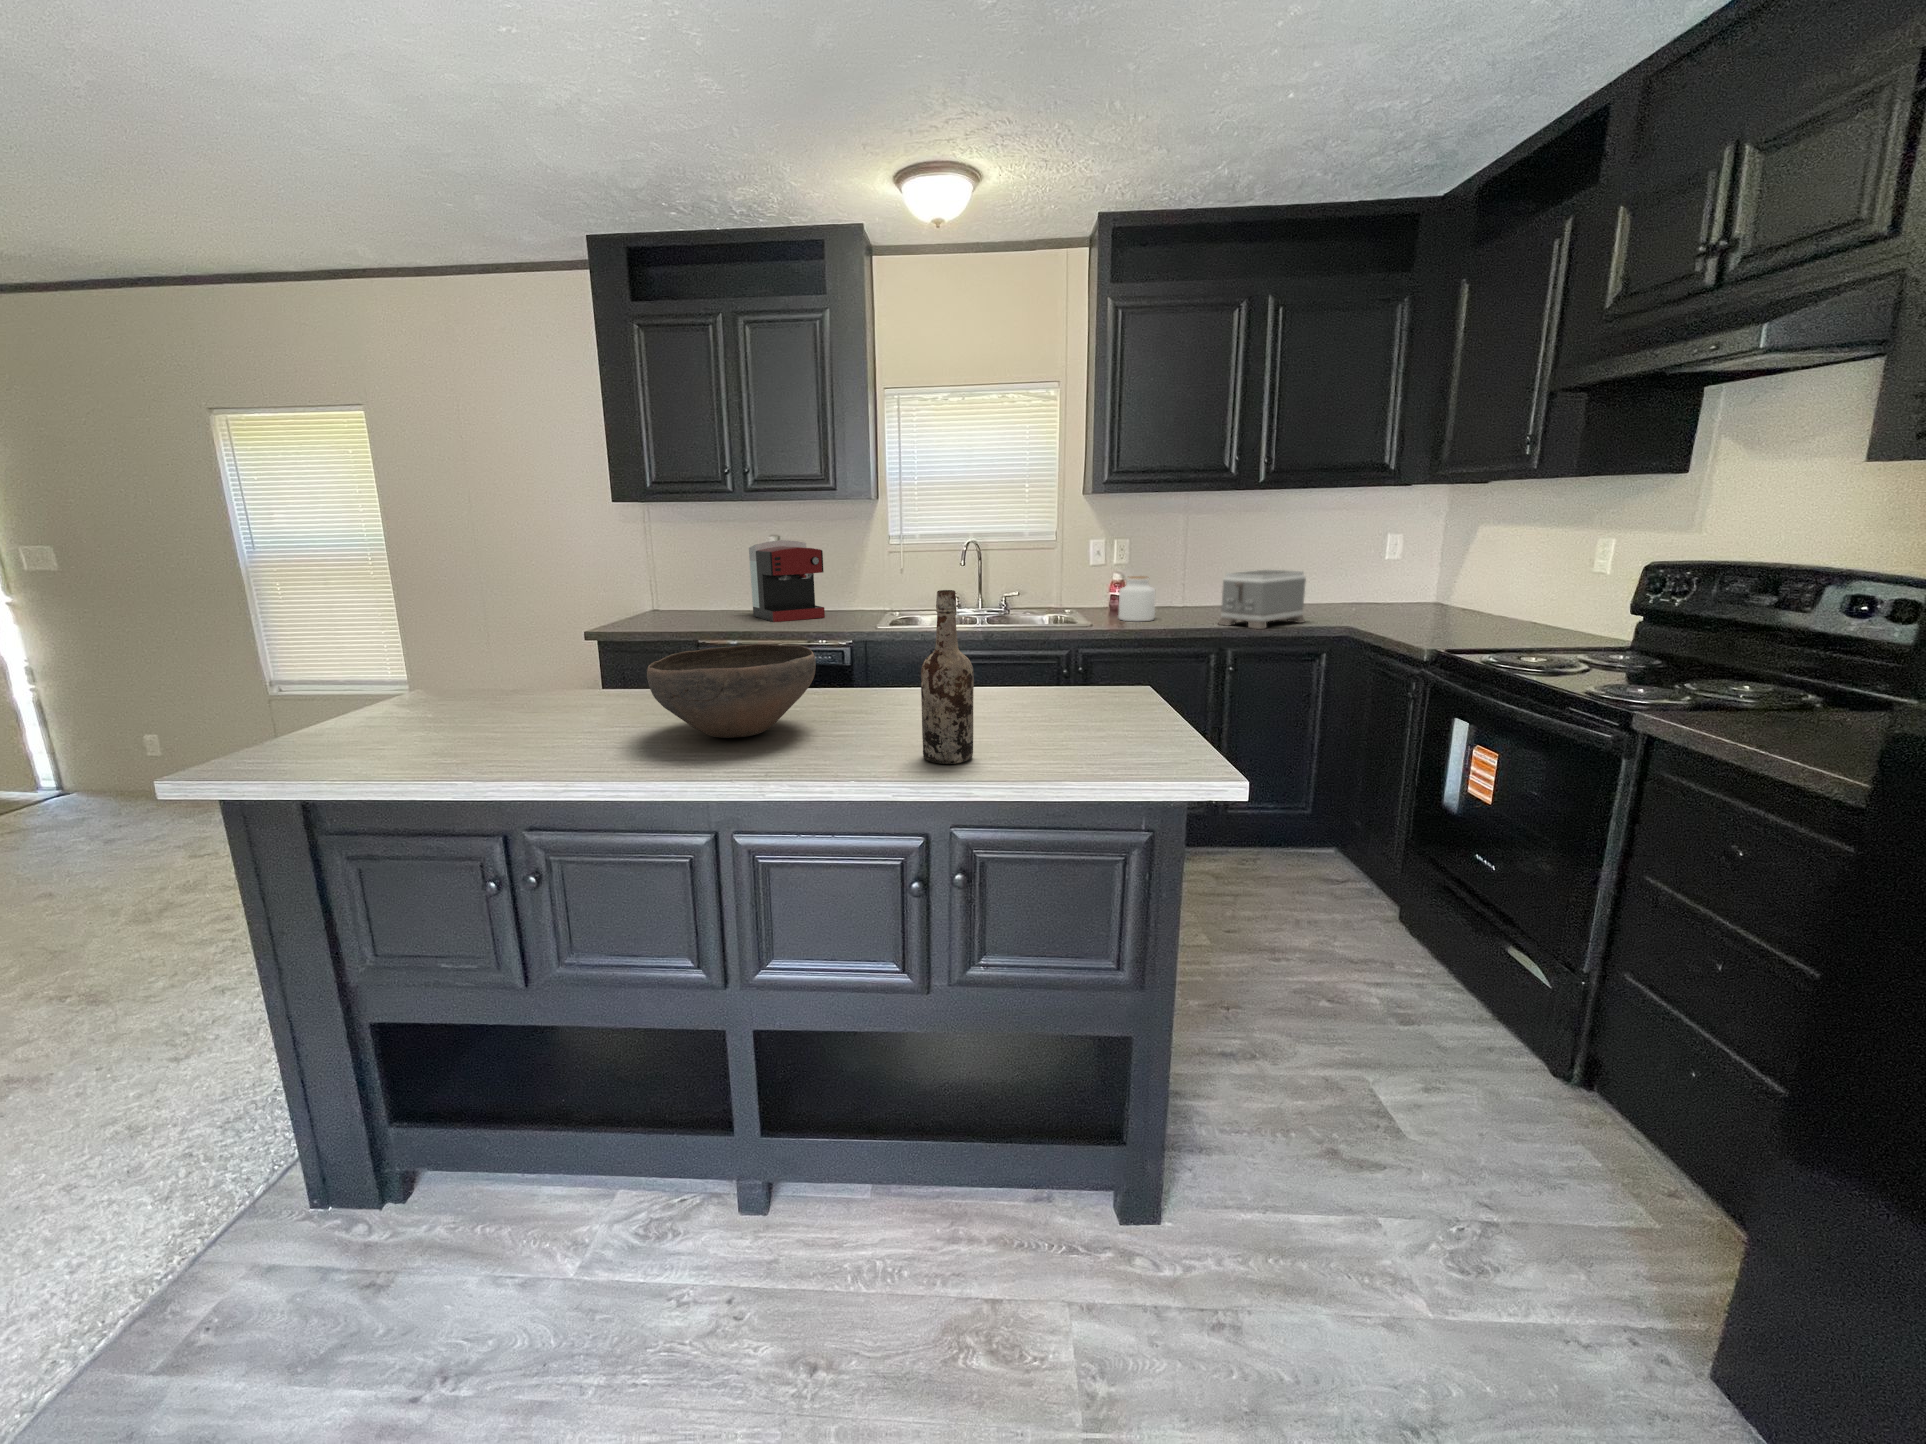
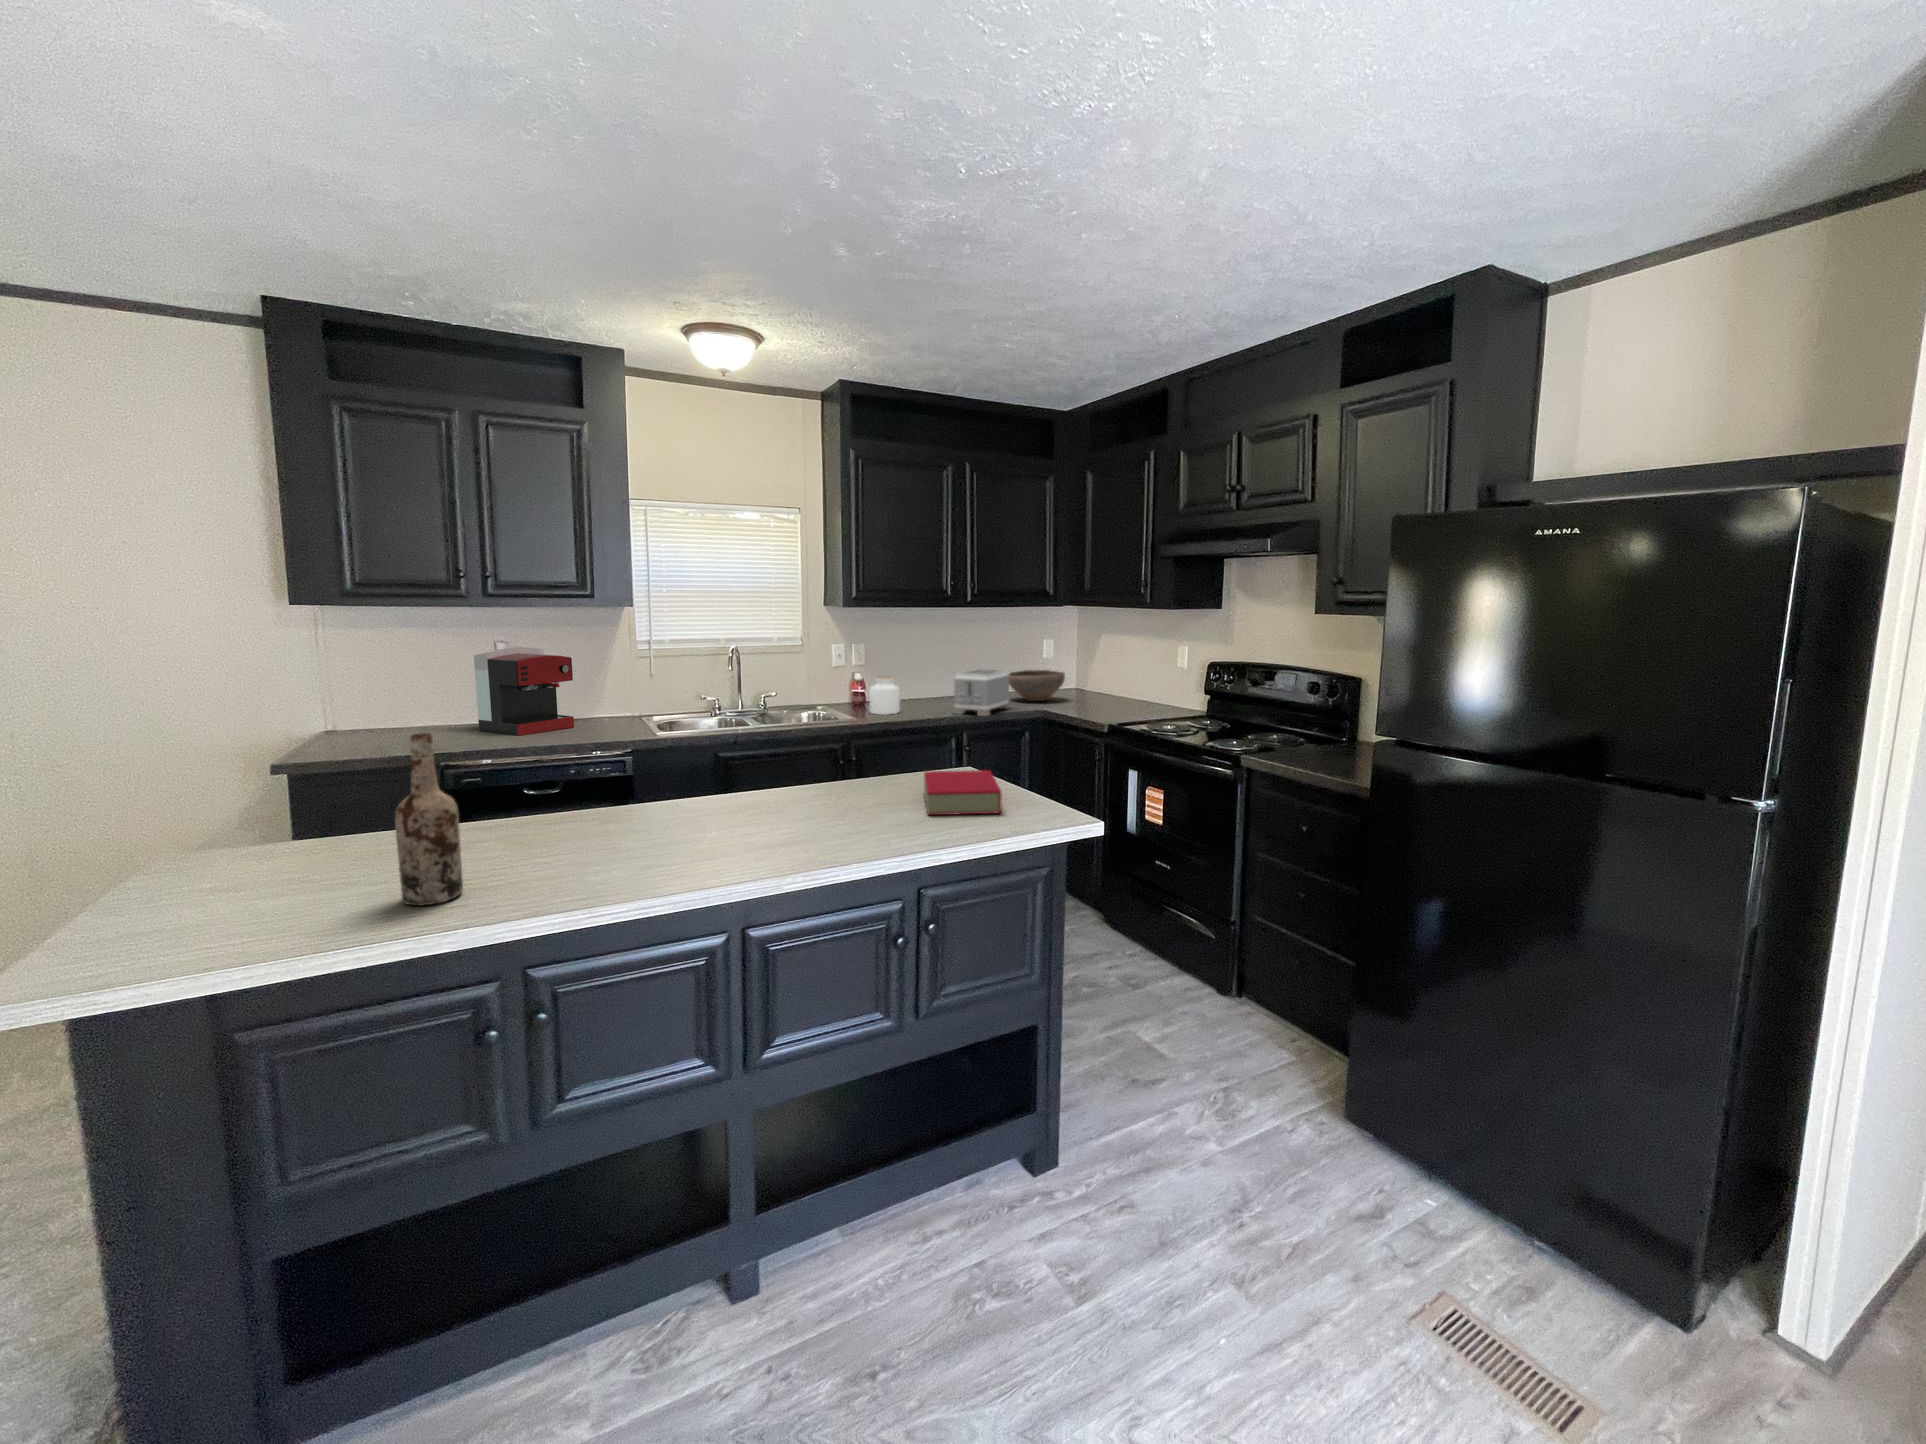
wine bottle: present [921,590,974,764] -> present [395,733,463,906]
bowl: present [647,644,816,738] -> present [1009,670,1065,701]
book: none [1010,681,1133,744] -> present [924,770,1001,815]

